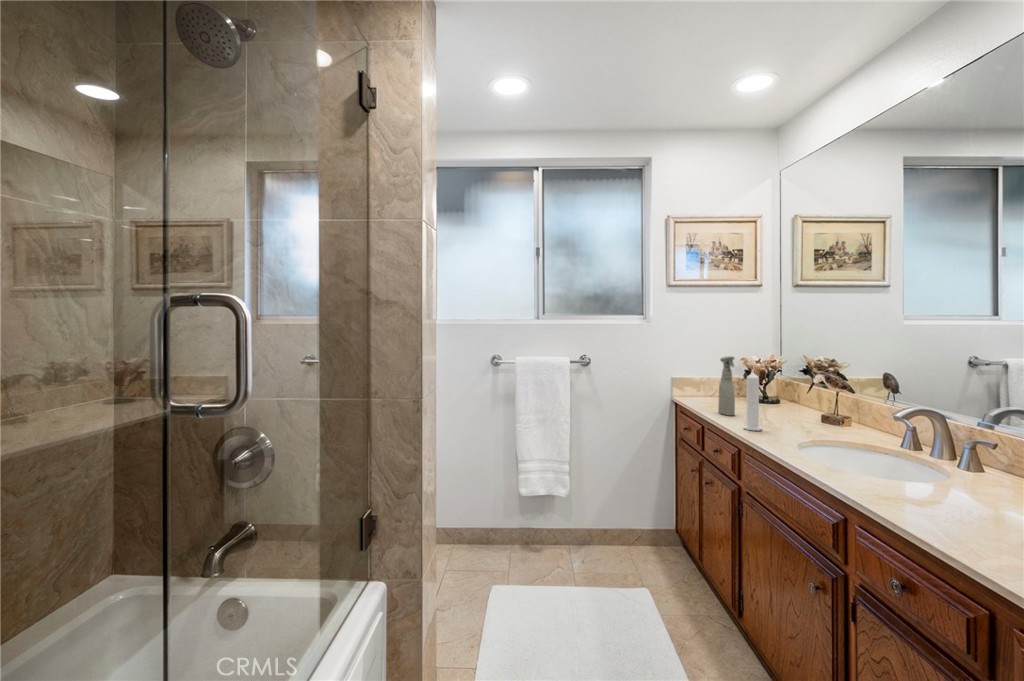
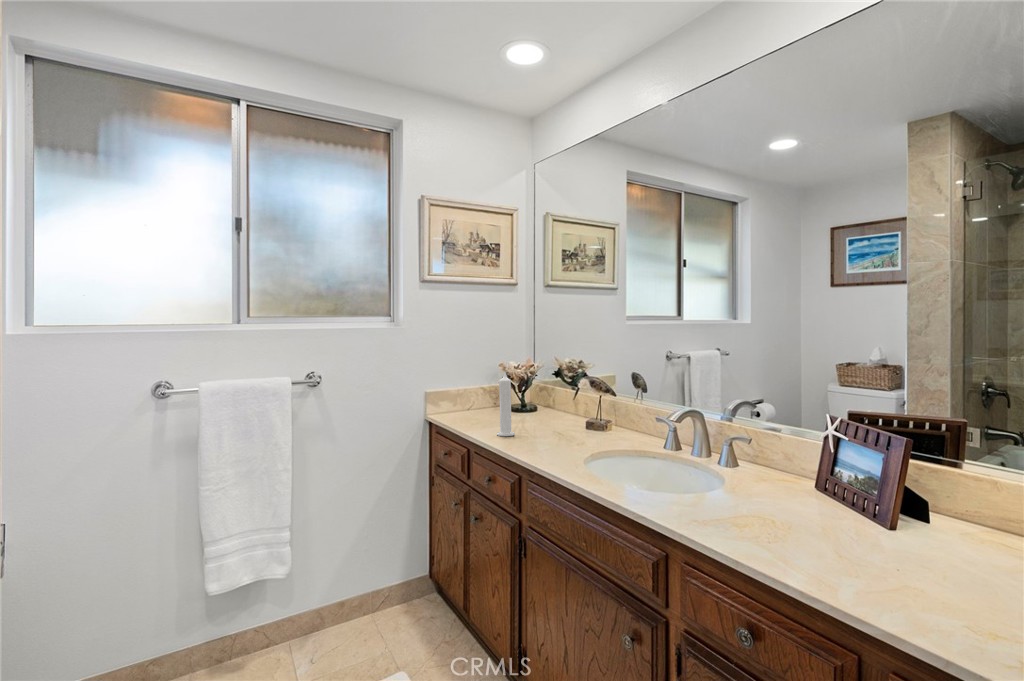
spray bottle: present [718,356,735,415] -> none [475,361,491,425]

